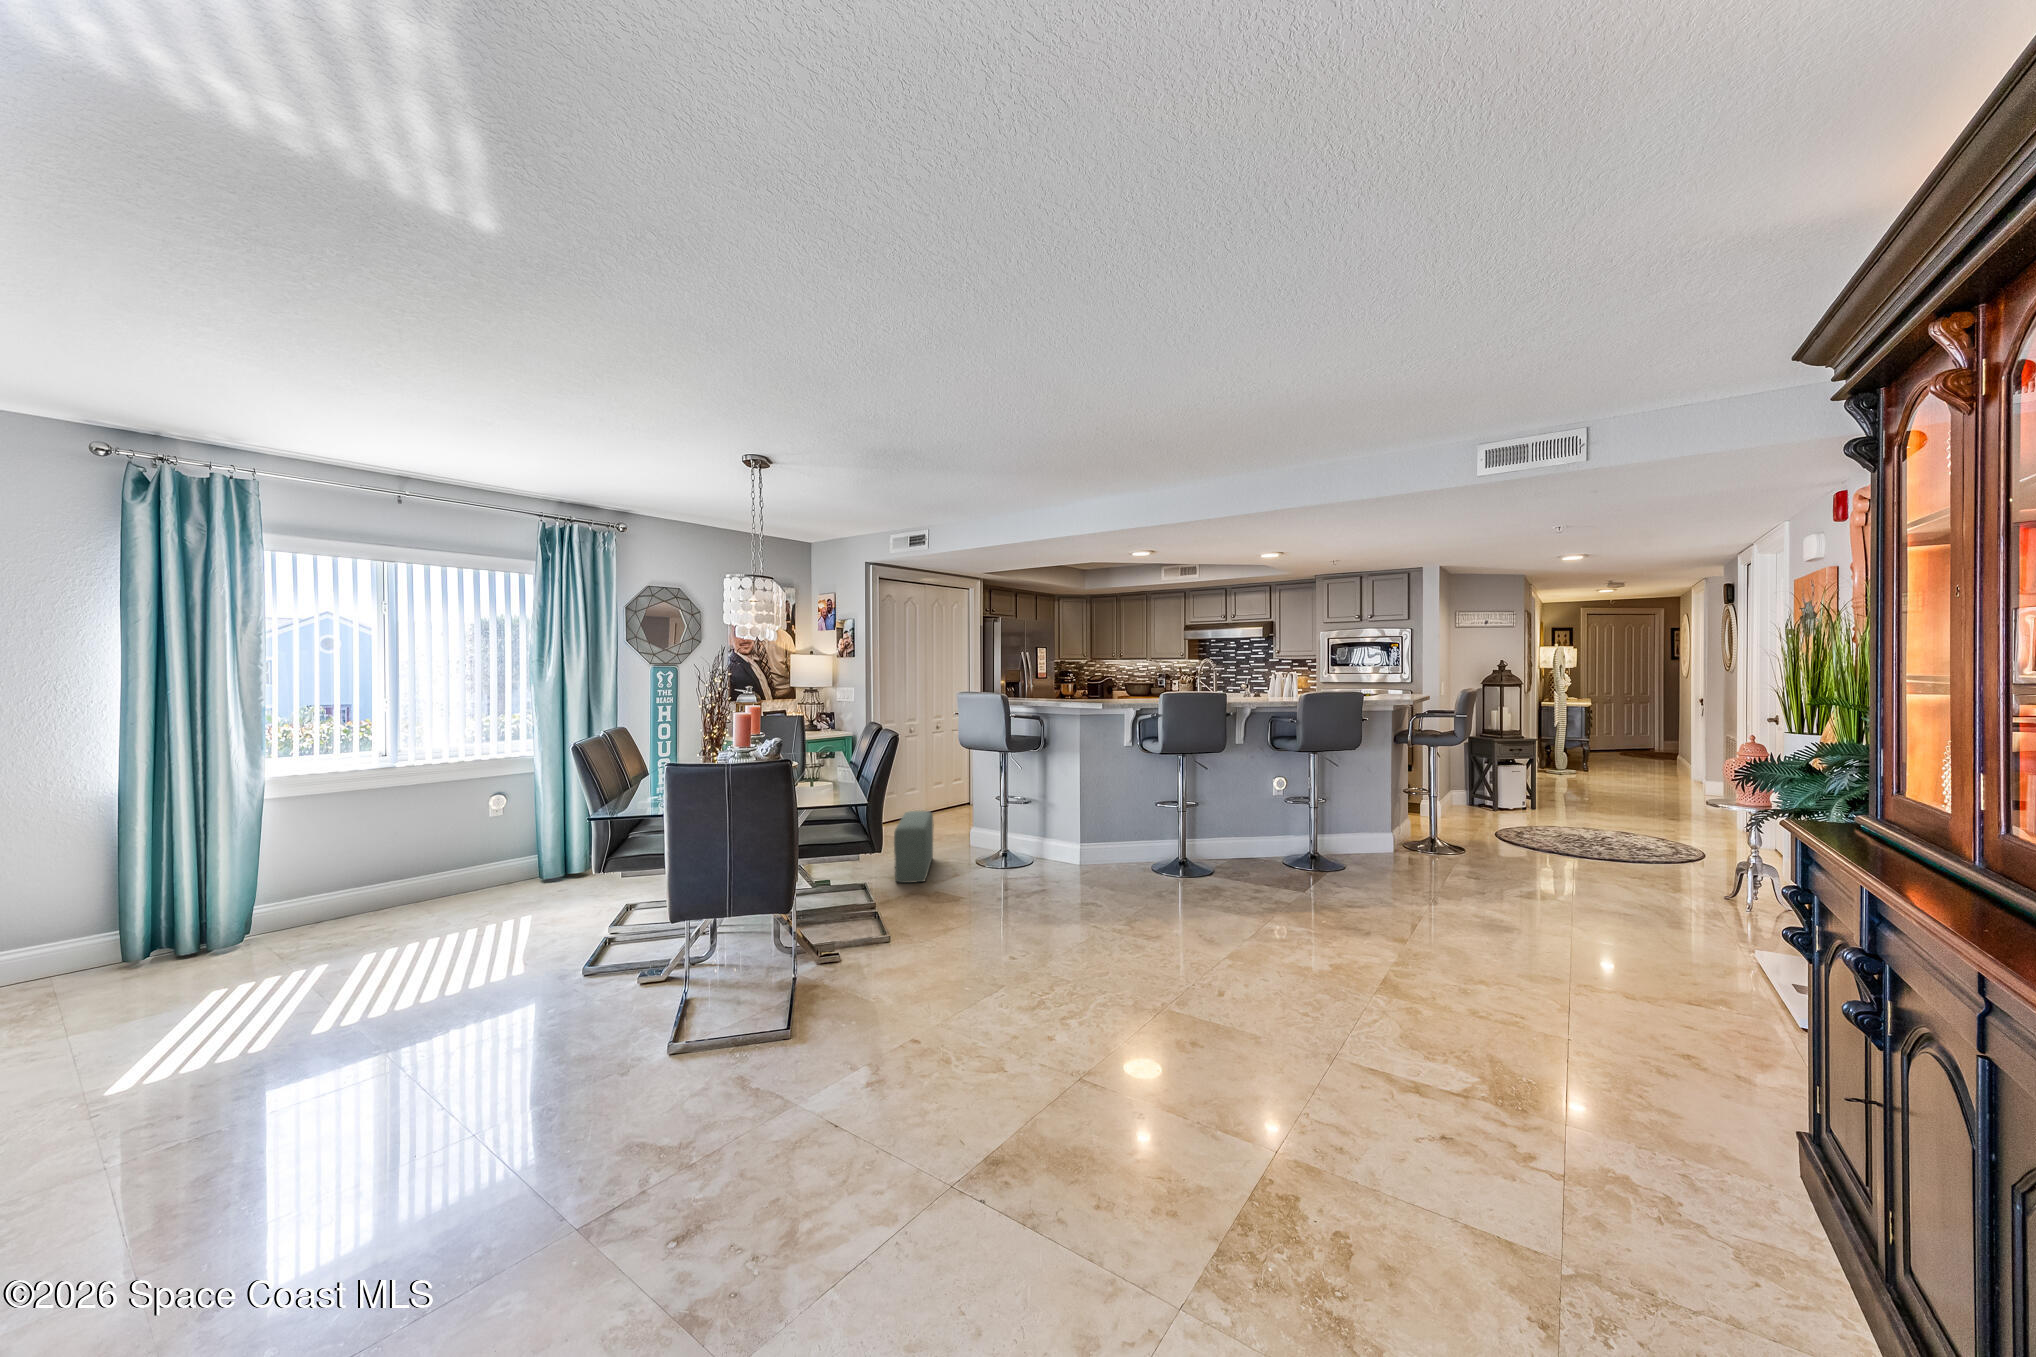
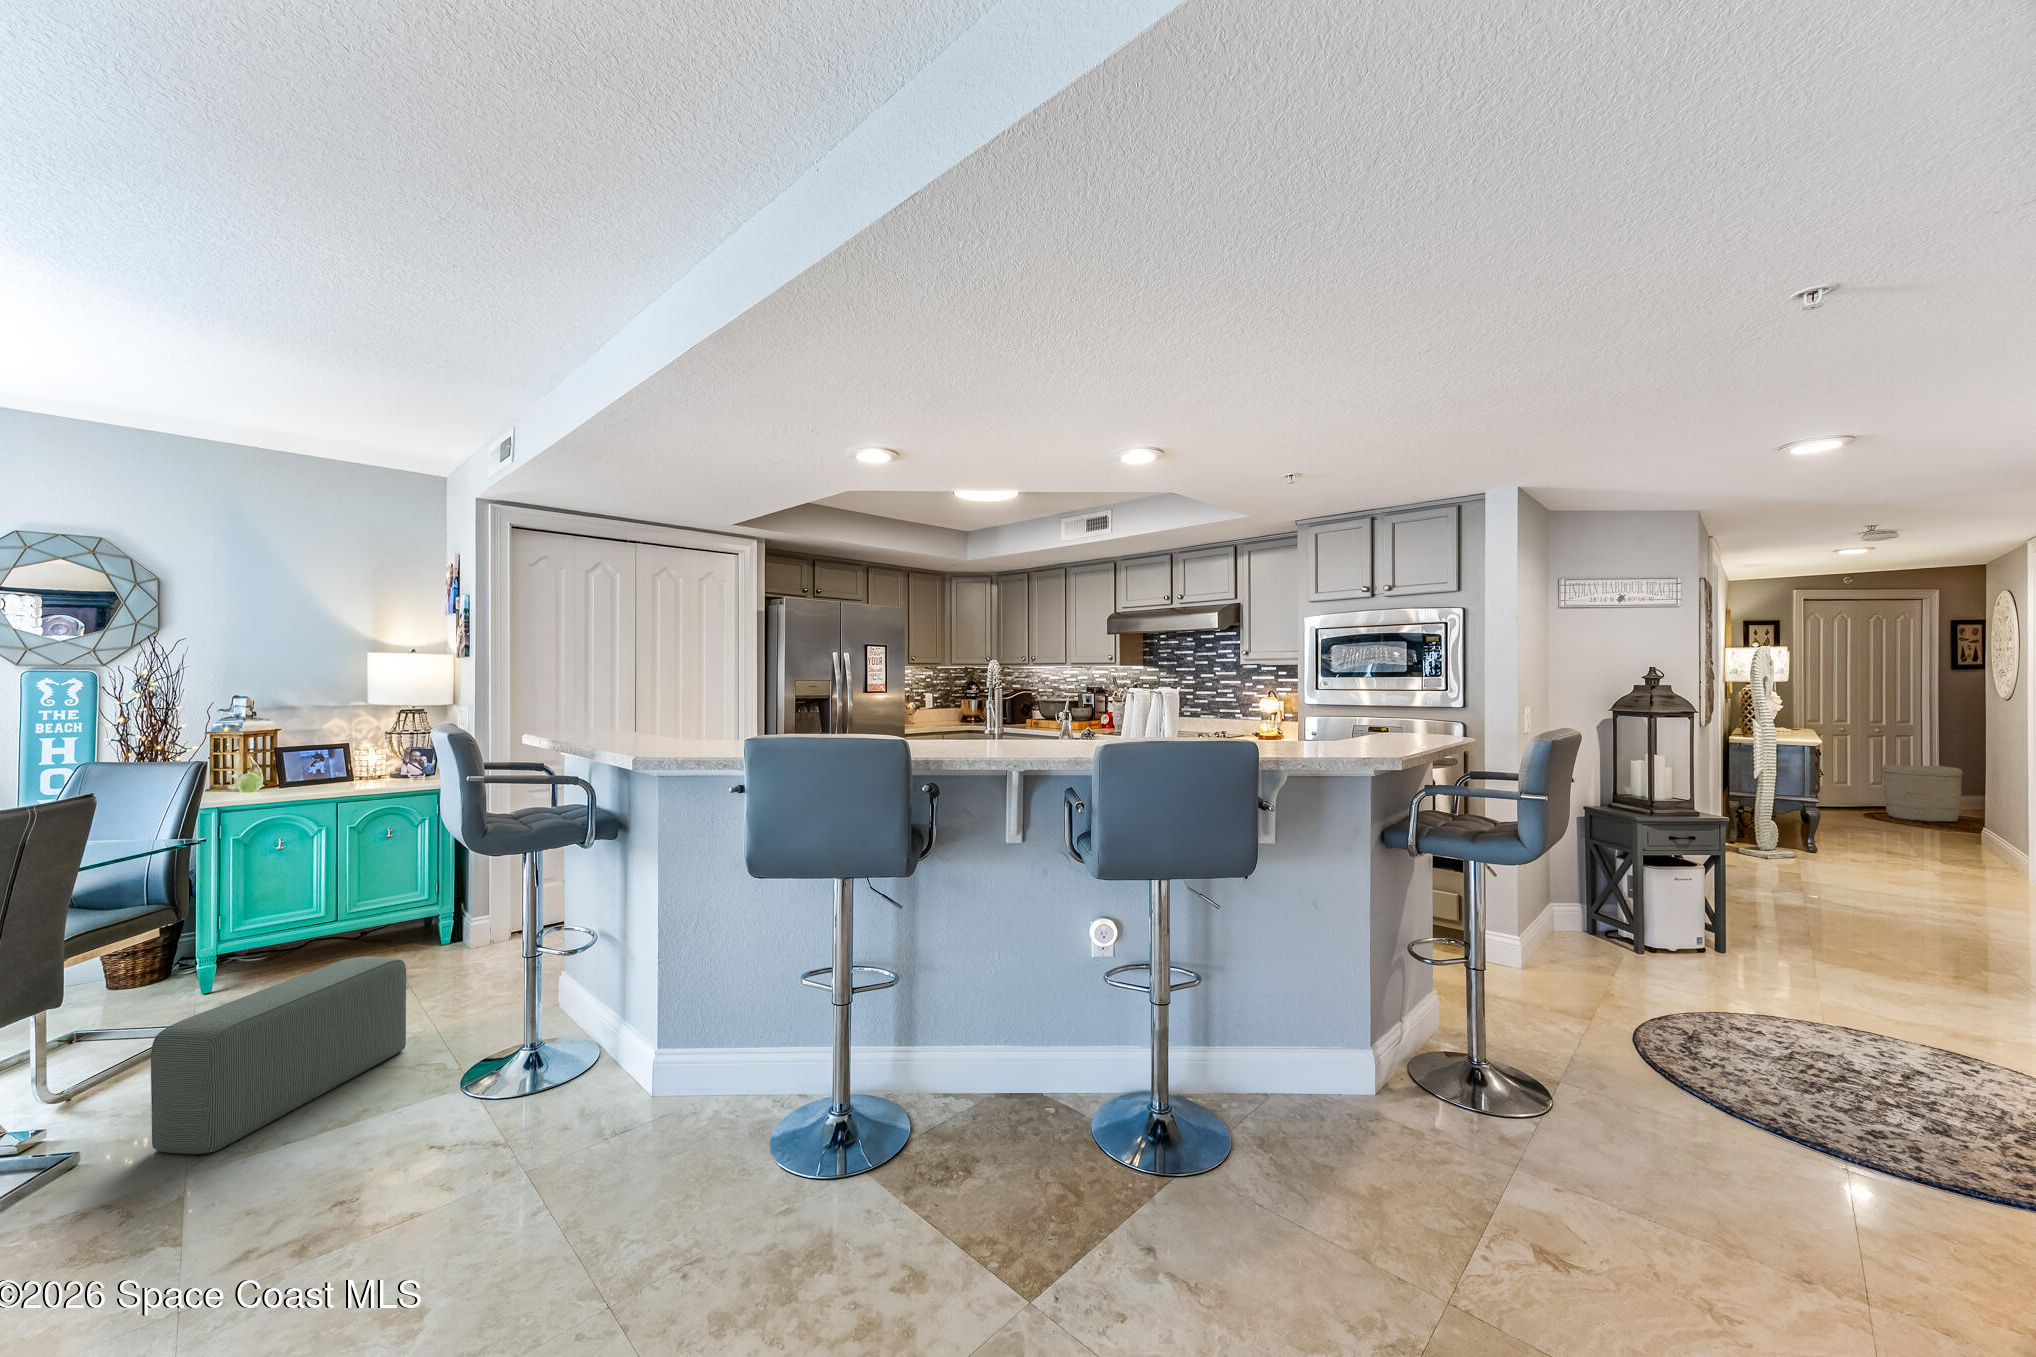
woven basket: none [1630,720,1673,755] -> present [1882,764,1963,822]

